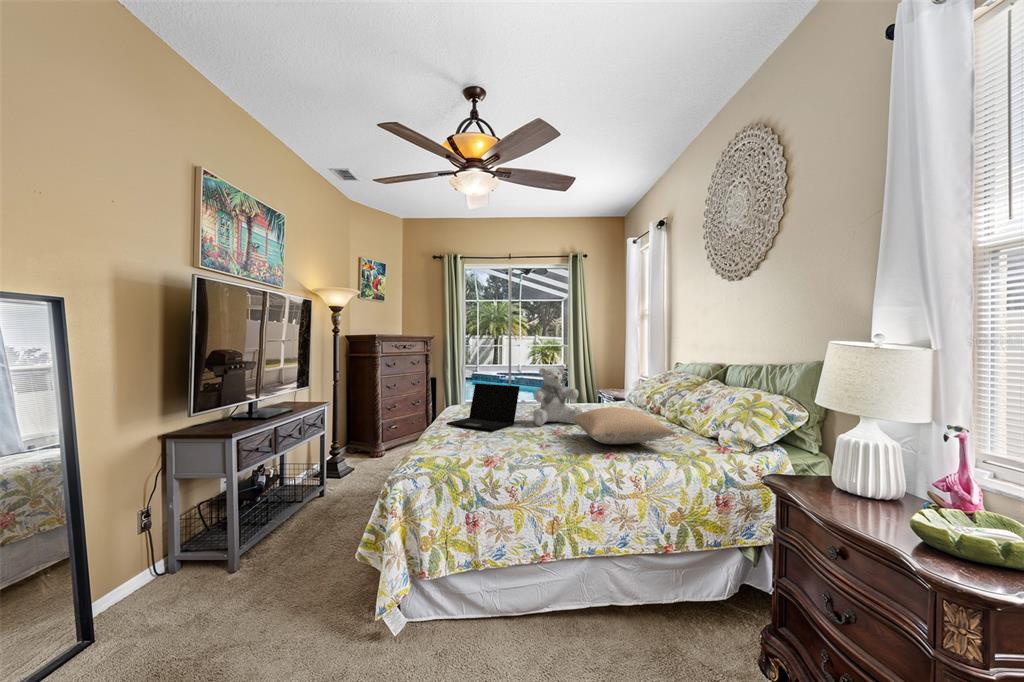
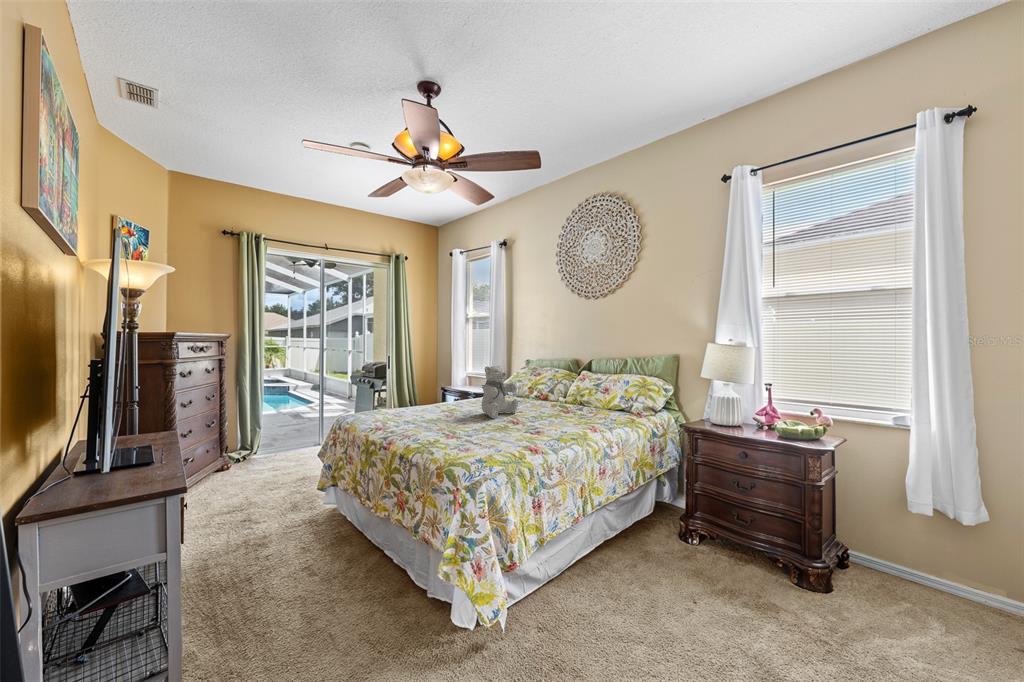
laptop: present [446,383,520,431] -> none [414,384,473,429]
pillow: present [573,408,676,444] -> none [533,395,619,422]

